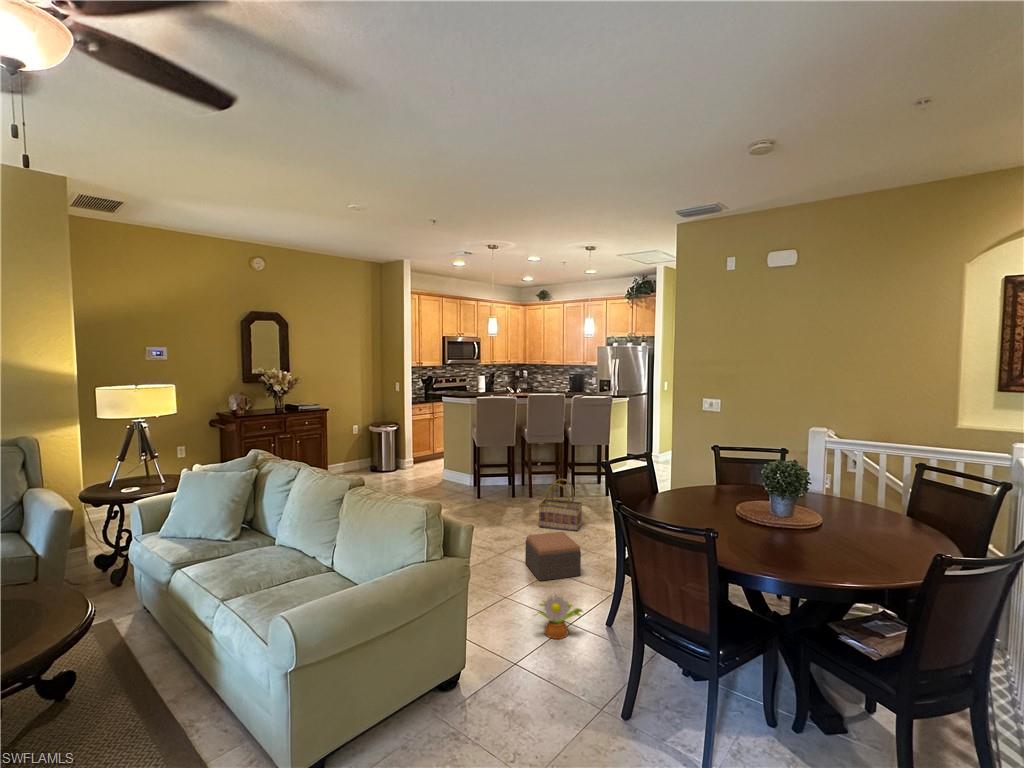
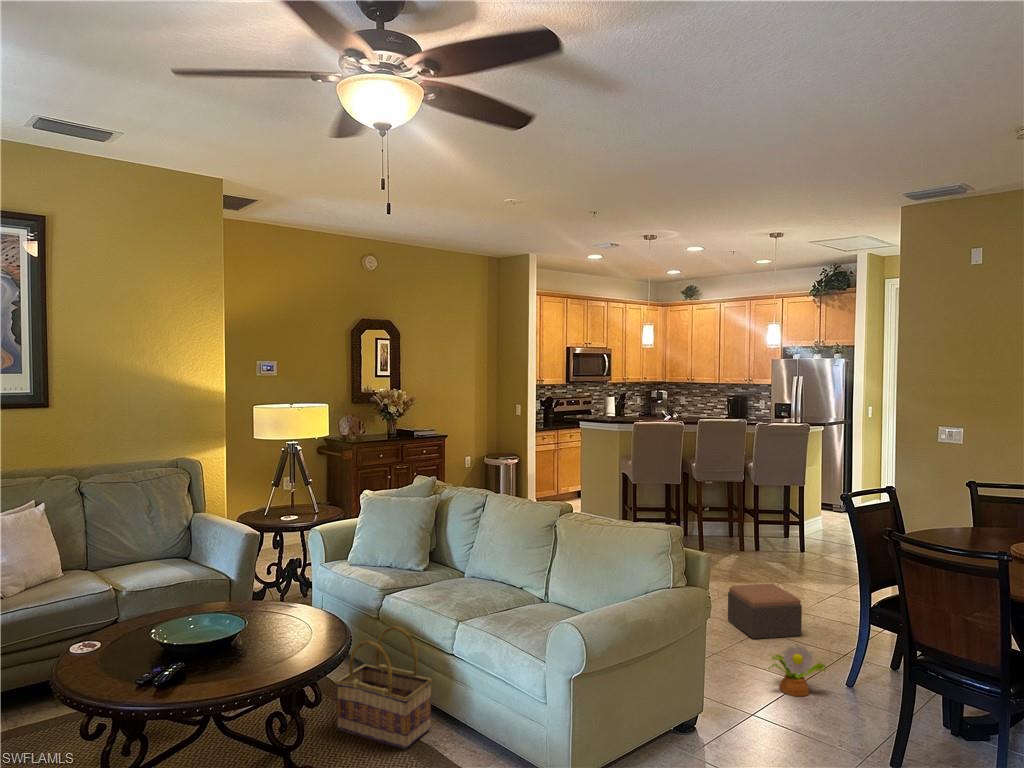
basket: present [539,479,582,531] -> present [336,626,432,749]

